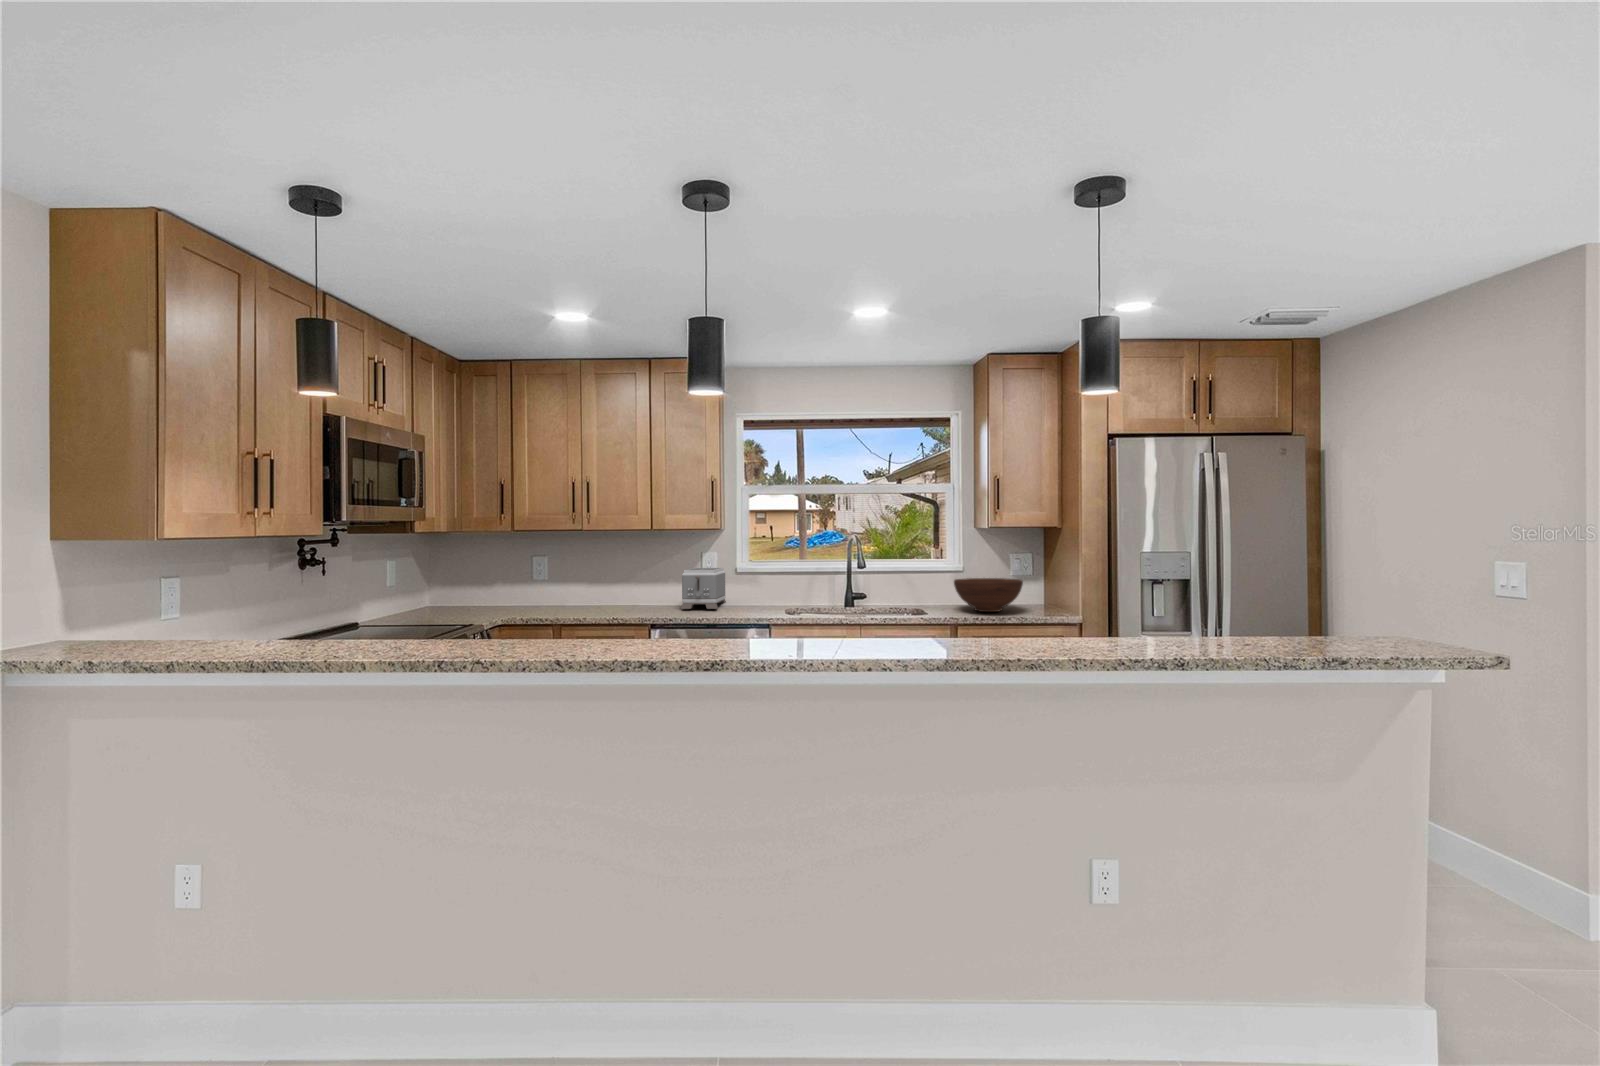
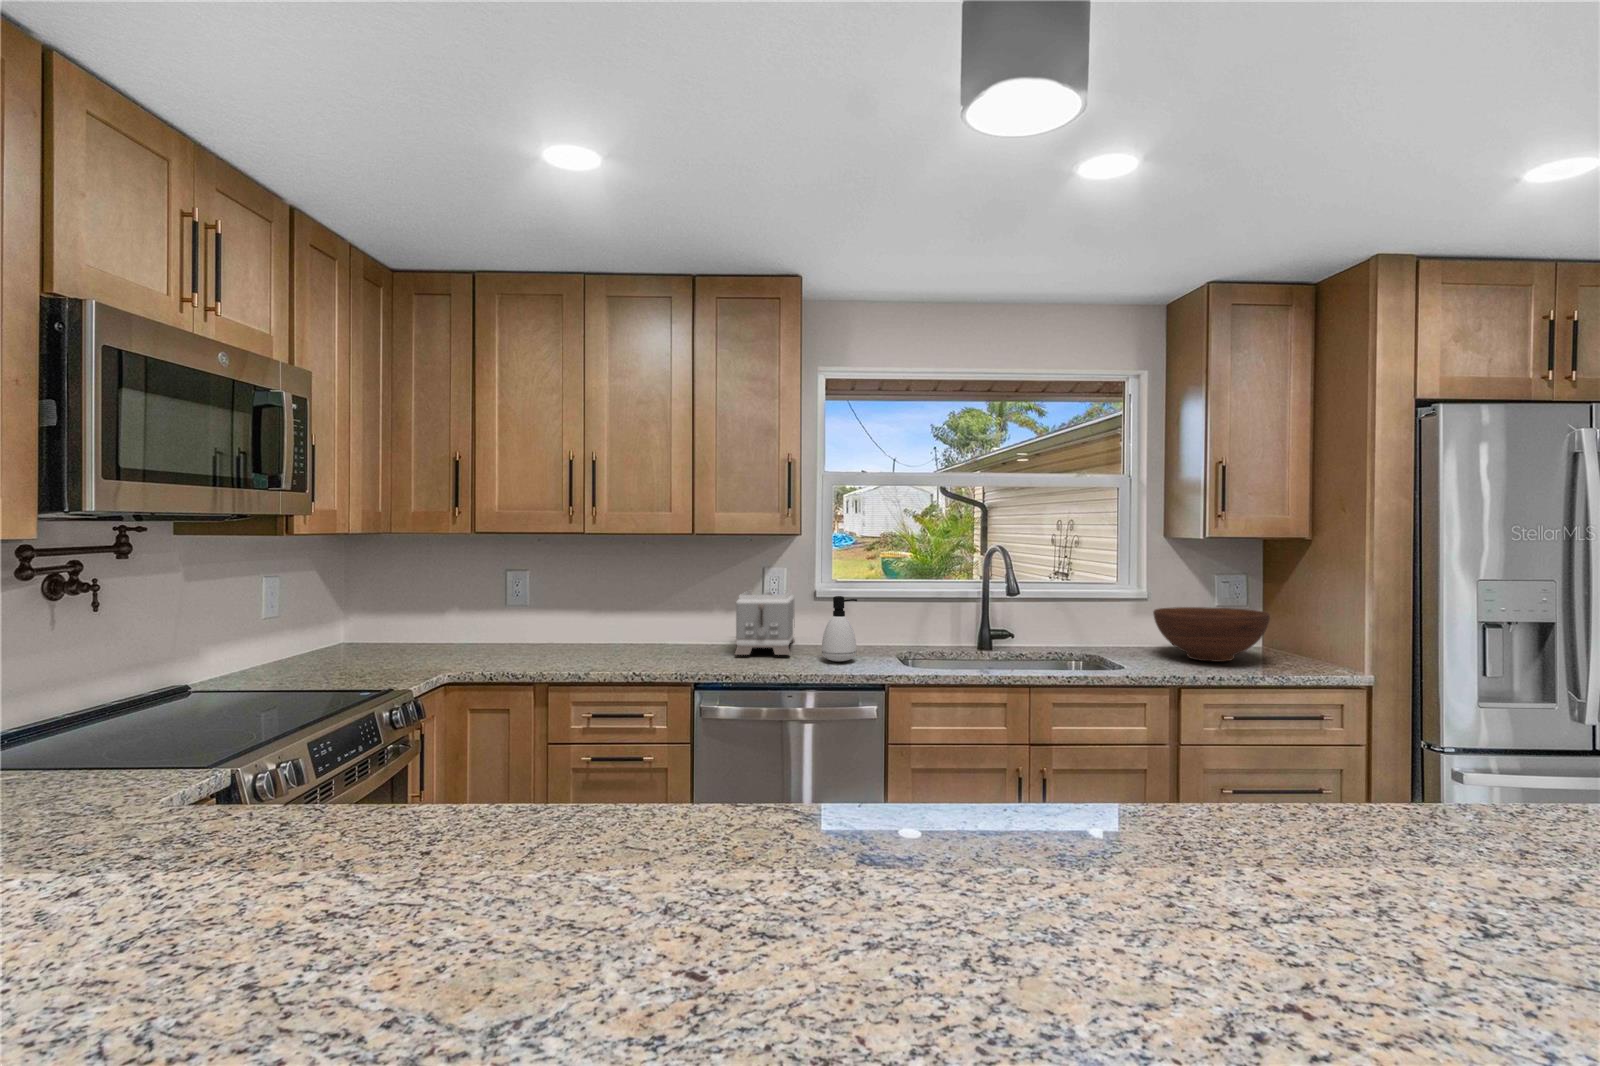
soap dispenser: none [736,570,759,612] -> present [822,596,857,662]

